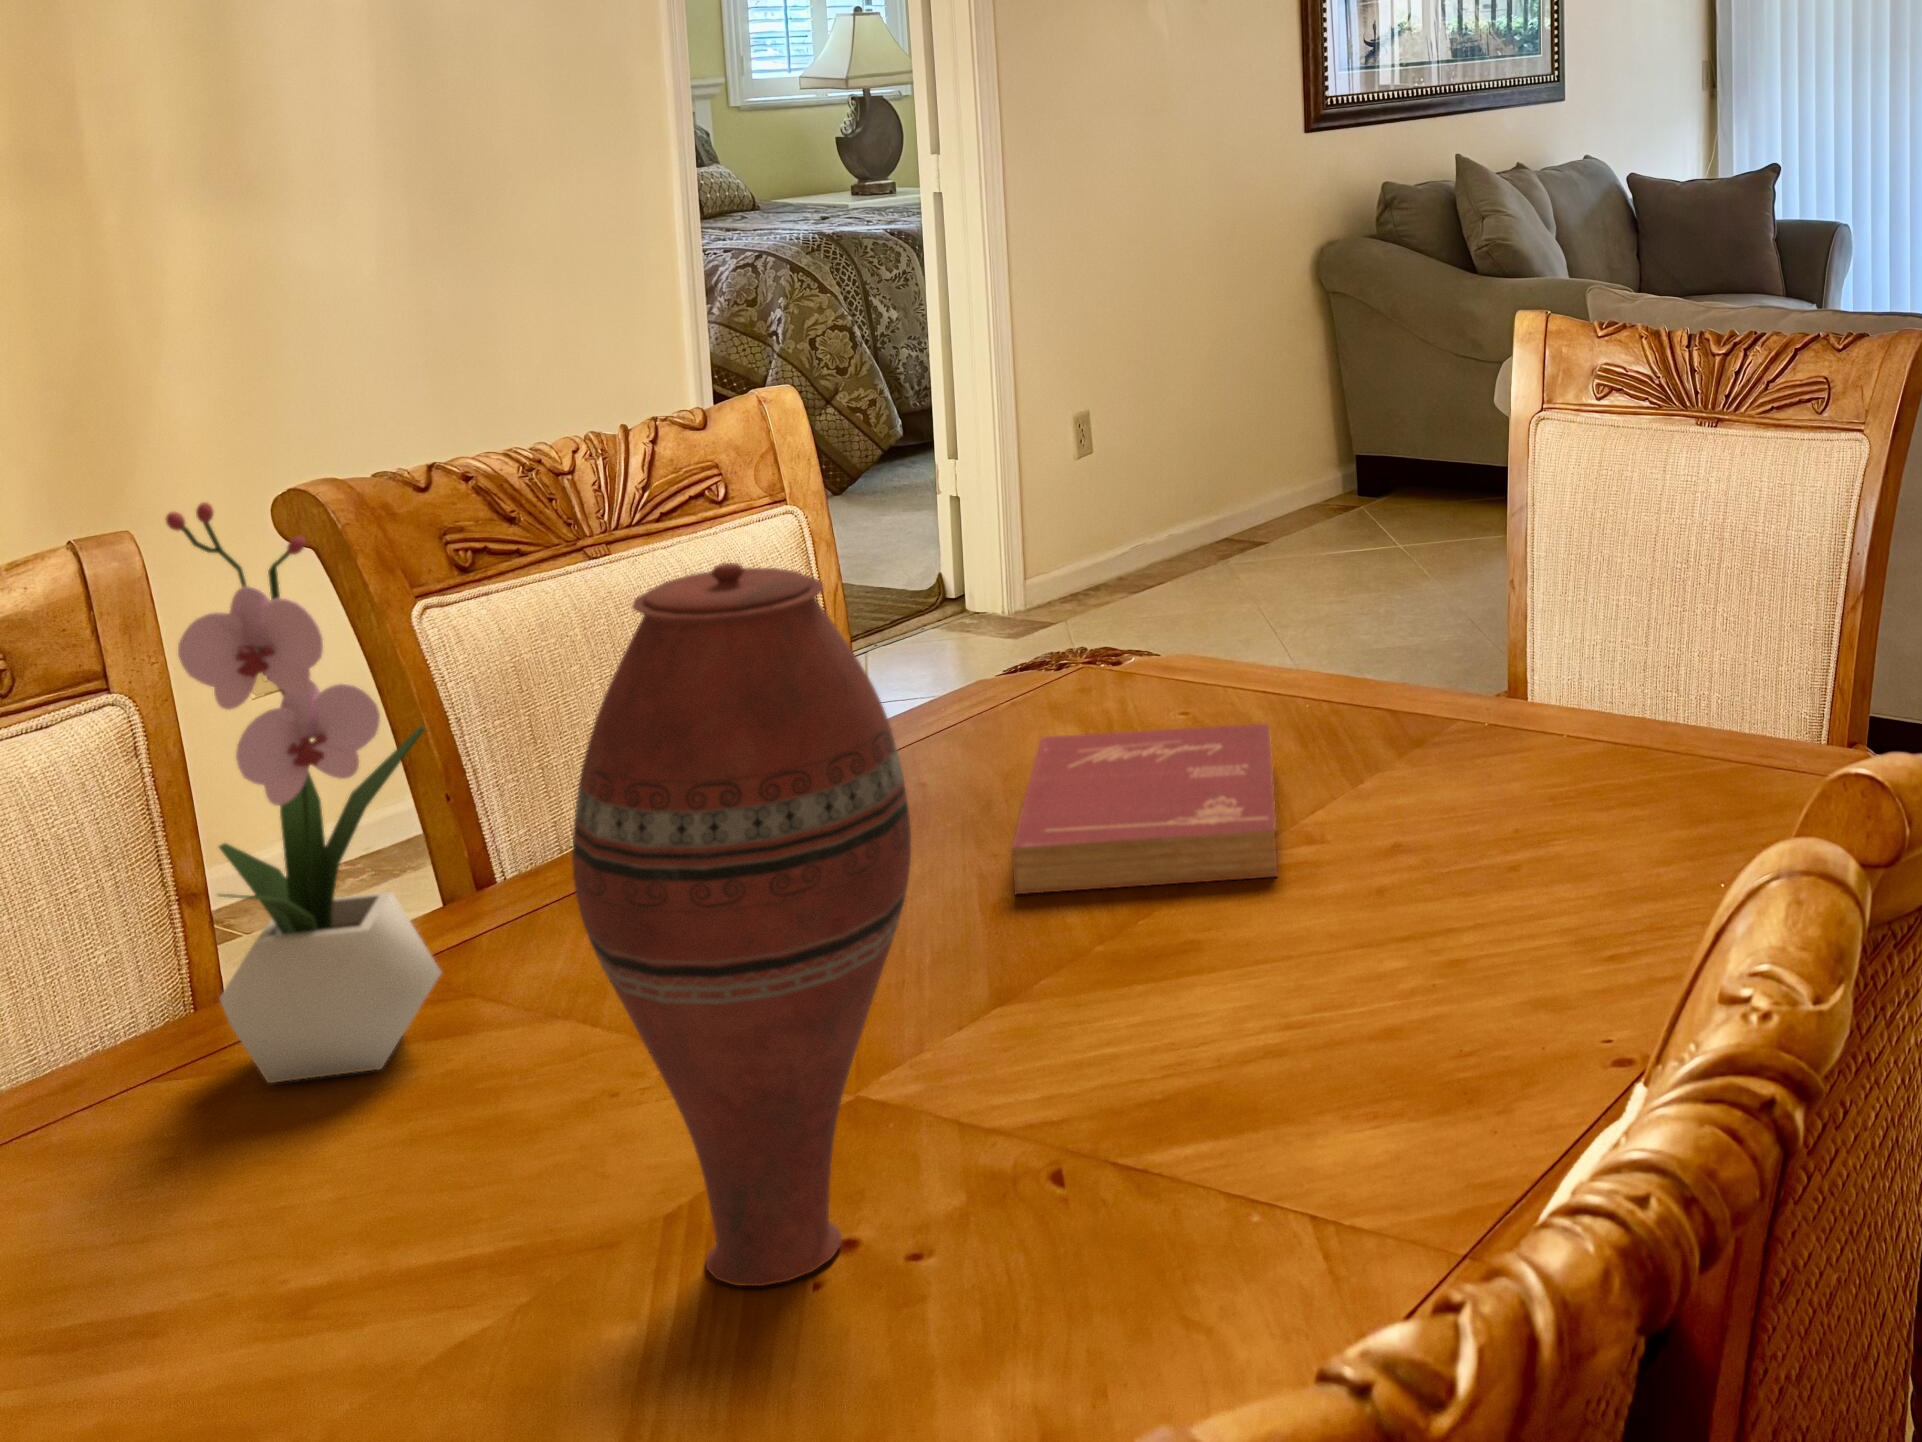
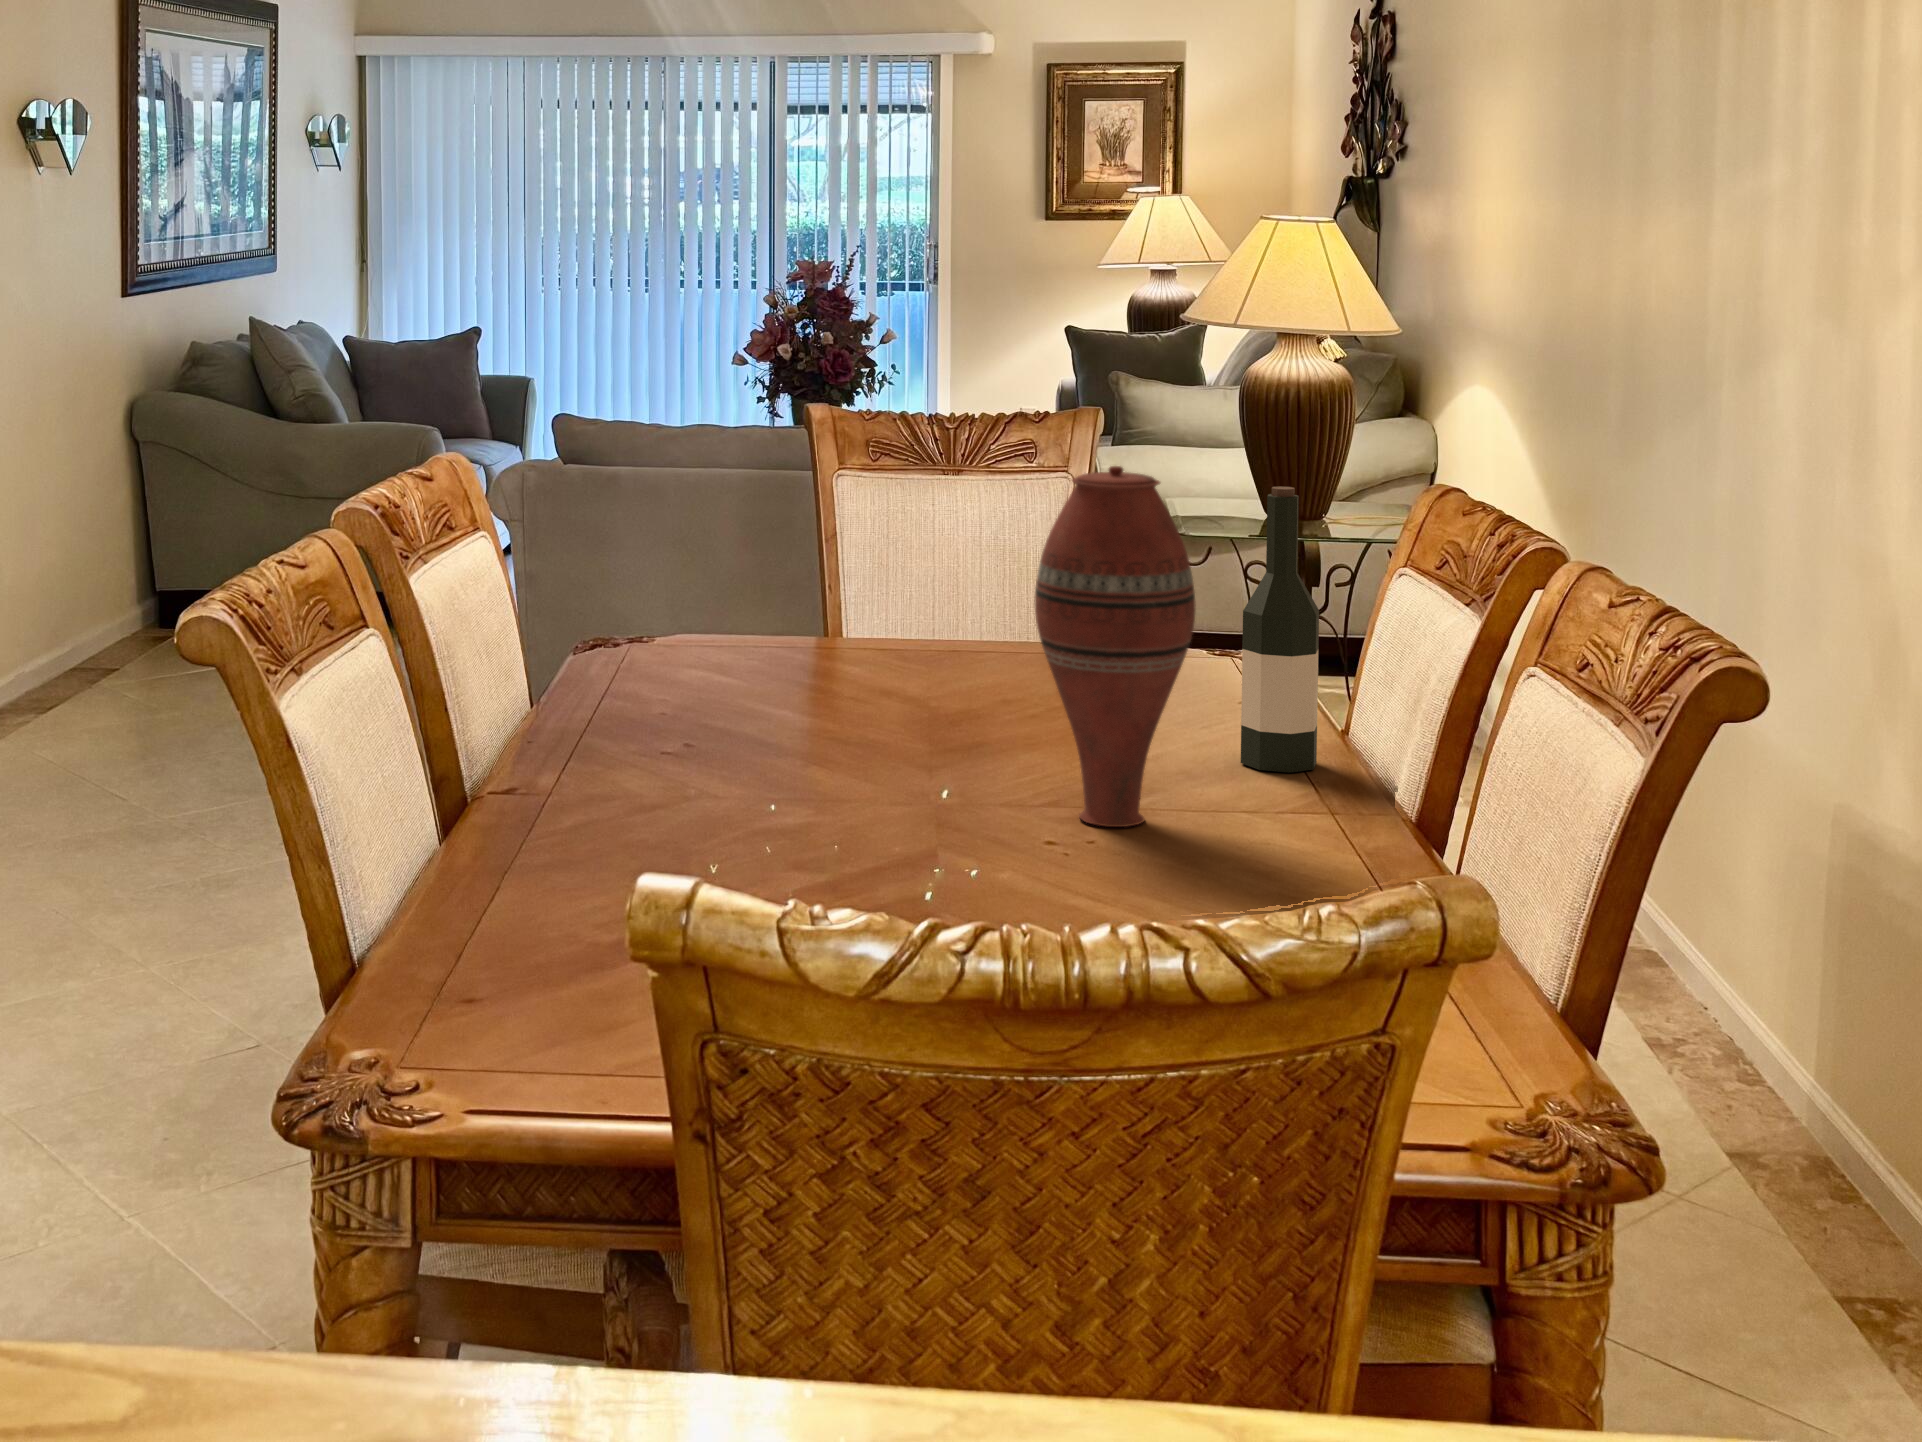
flower arrangement: present [166,502,441,1083] -> none [644,465,762,810]
wine bottle: none [1280,589,1435,1167] -> present [1241,486,1319,773]
book: present [1012,724,1278,894] -> none [792,639,1027,719]

